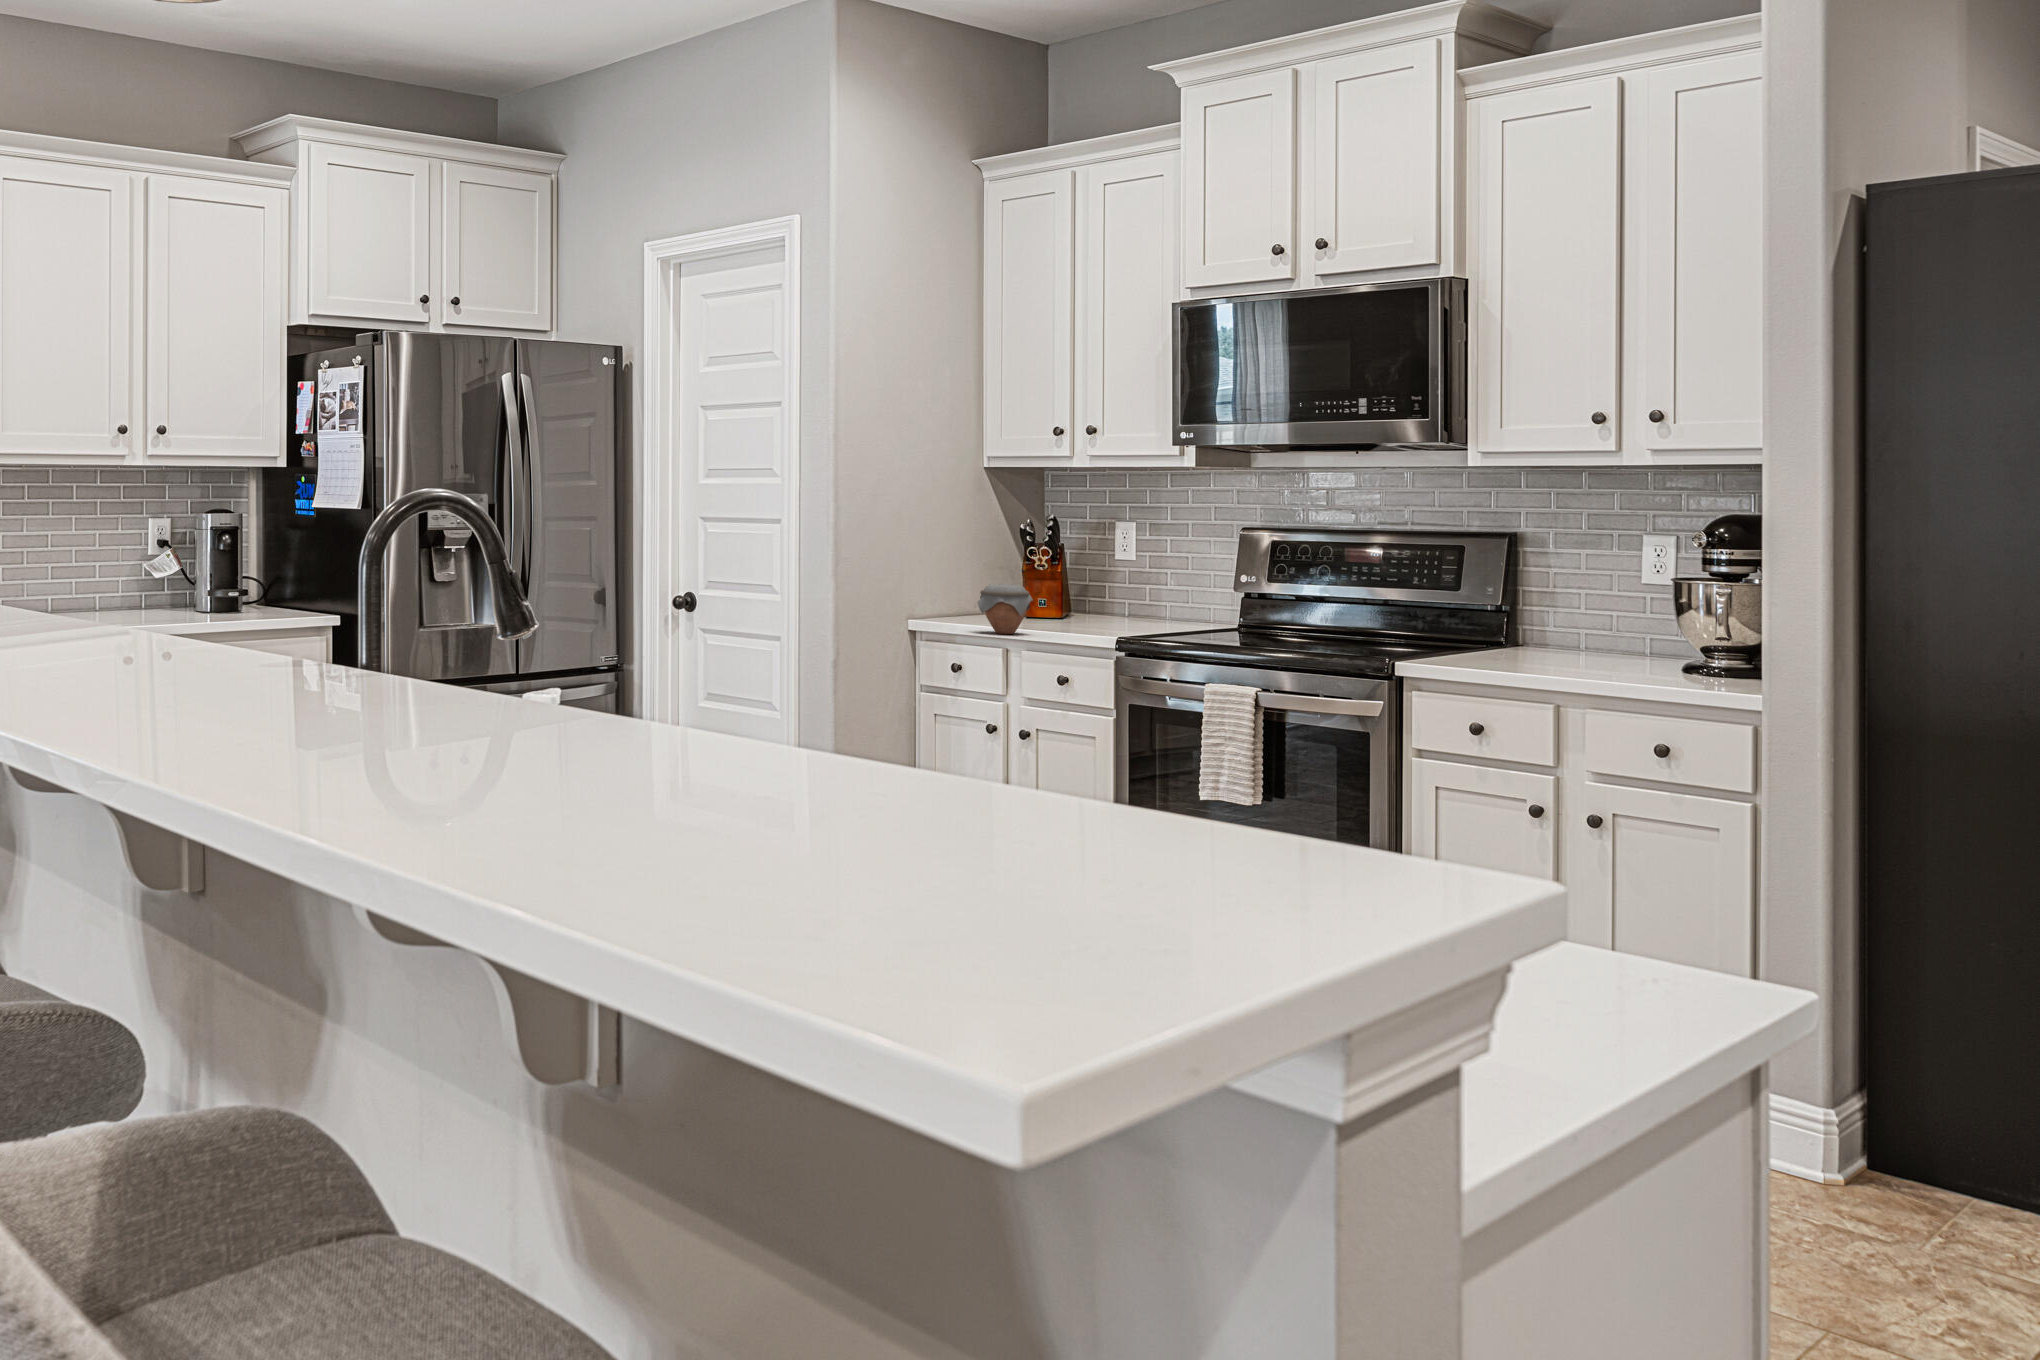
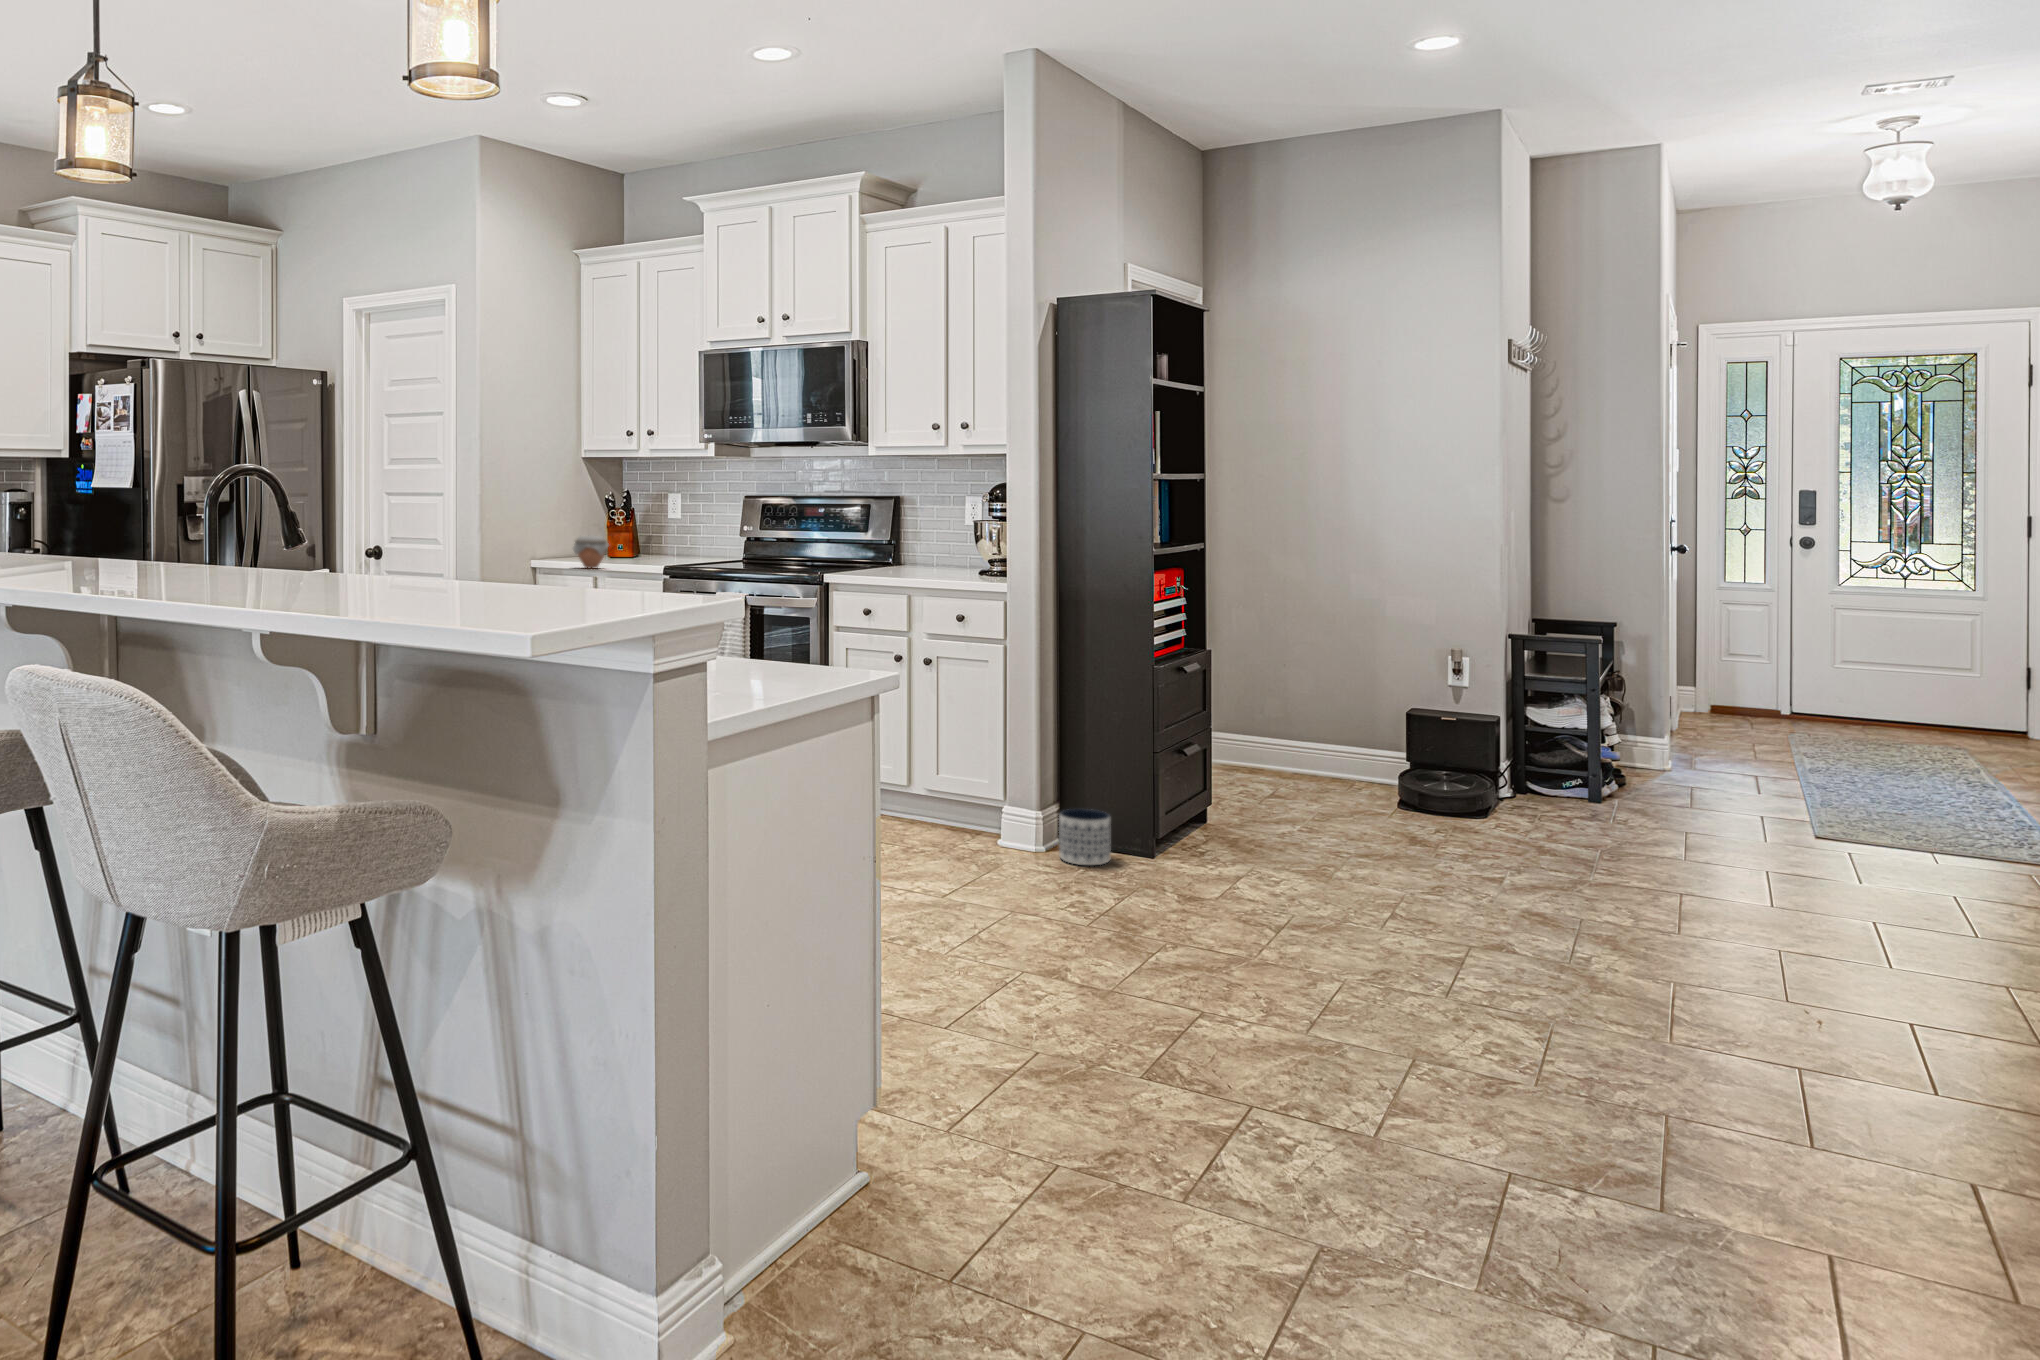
planter: none [1869,1104,1978,1218] -> present [1059,809,1111,865]

